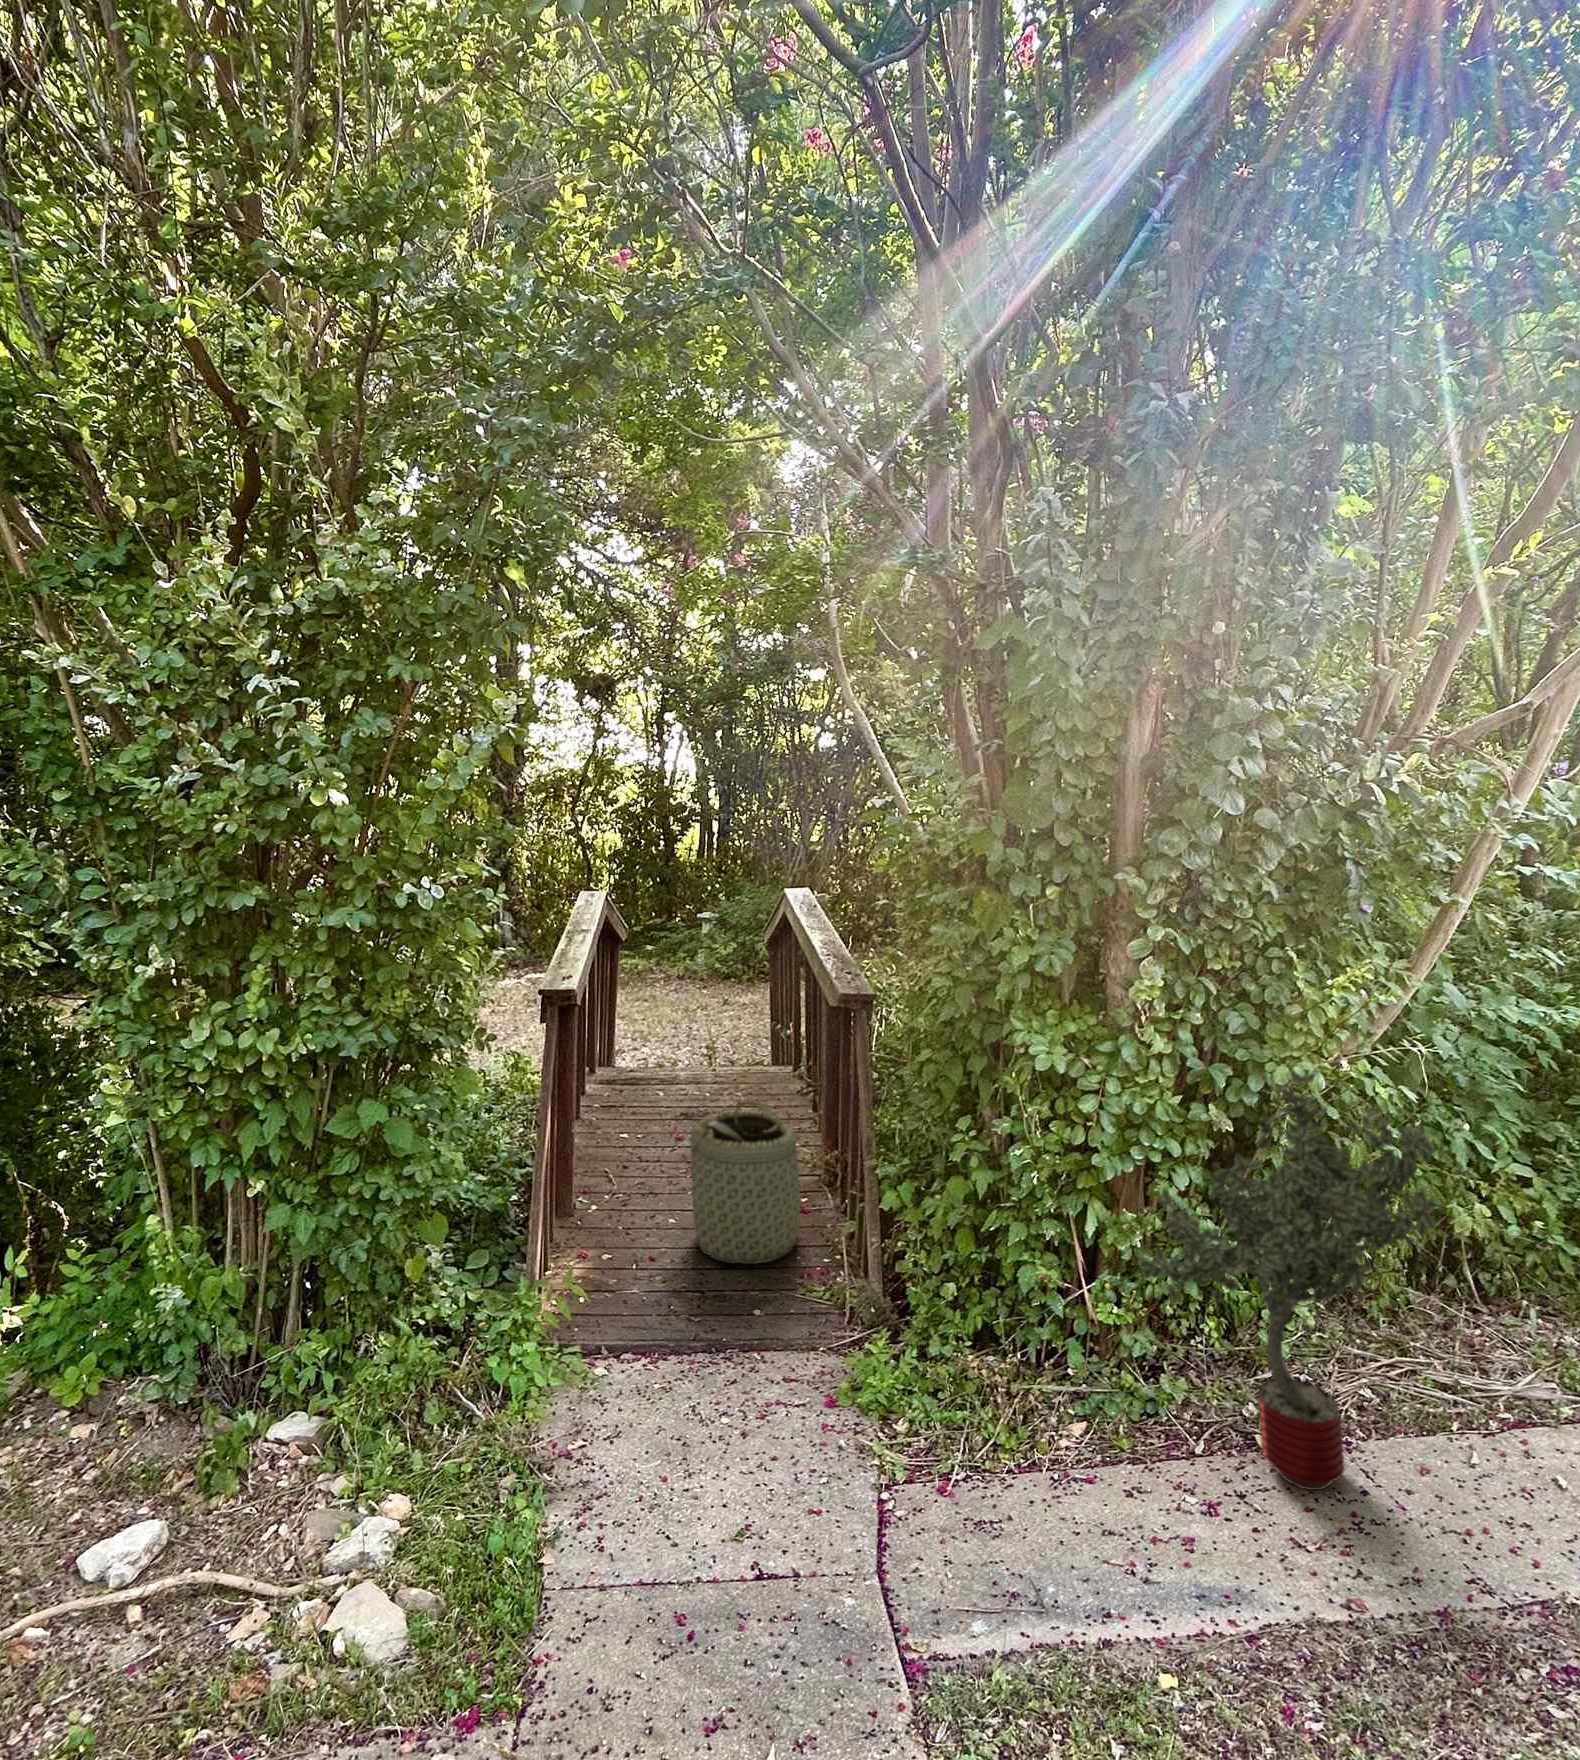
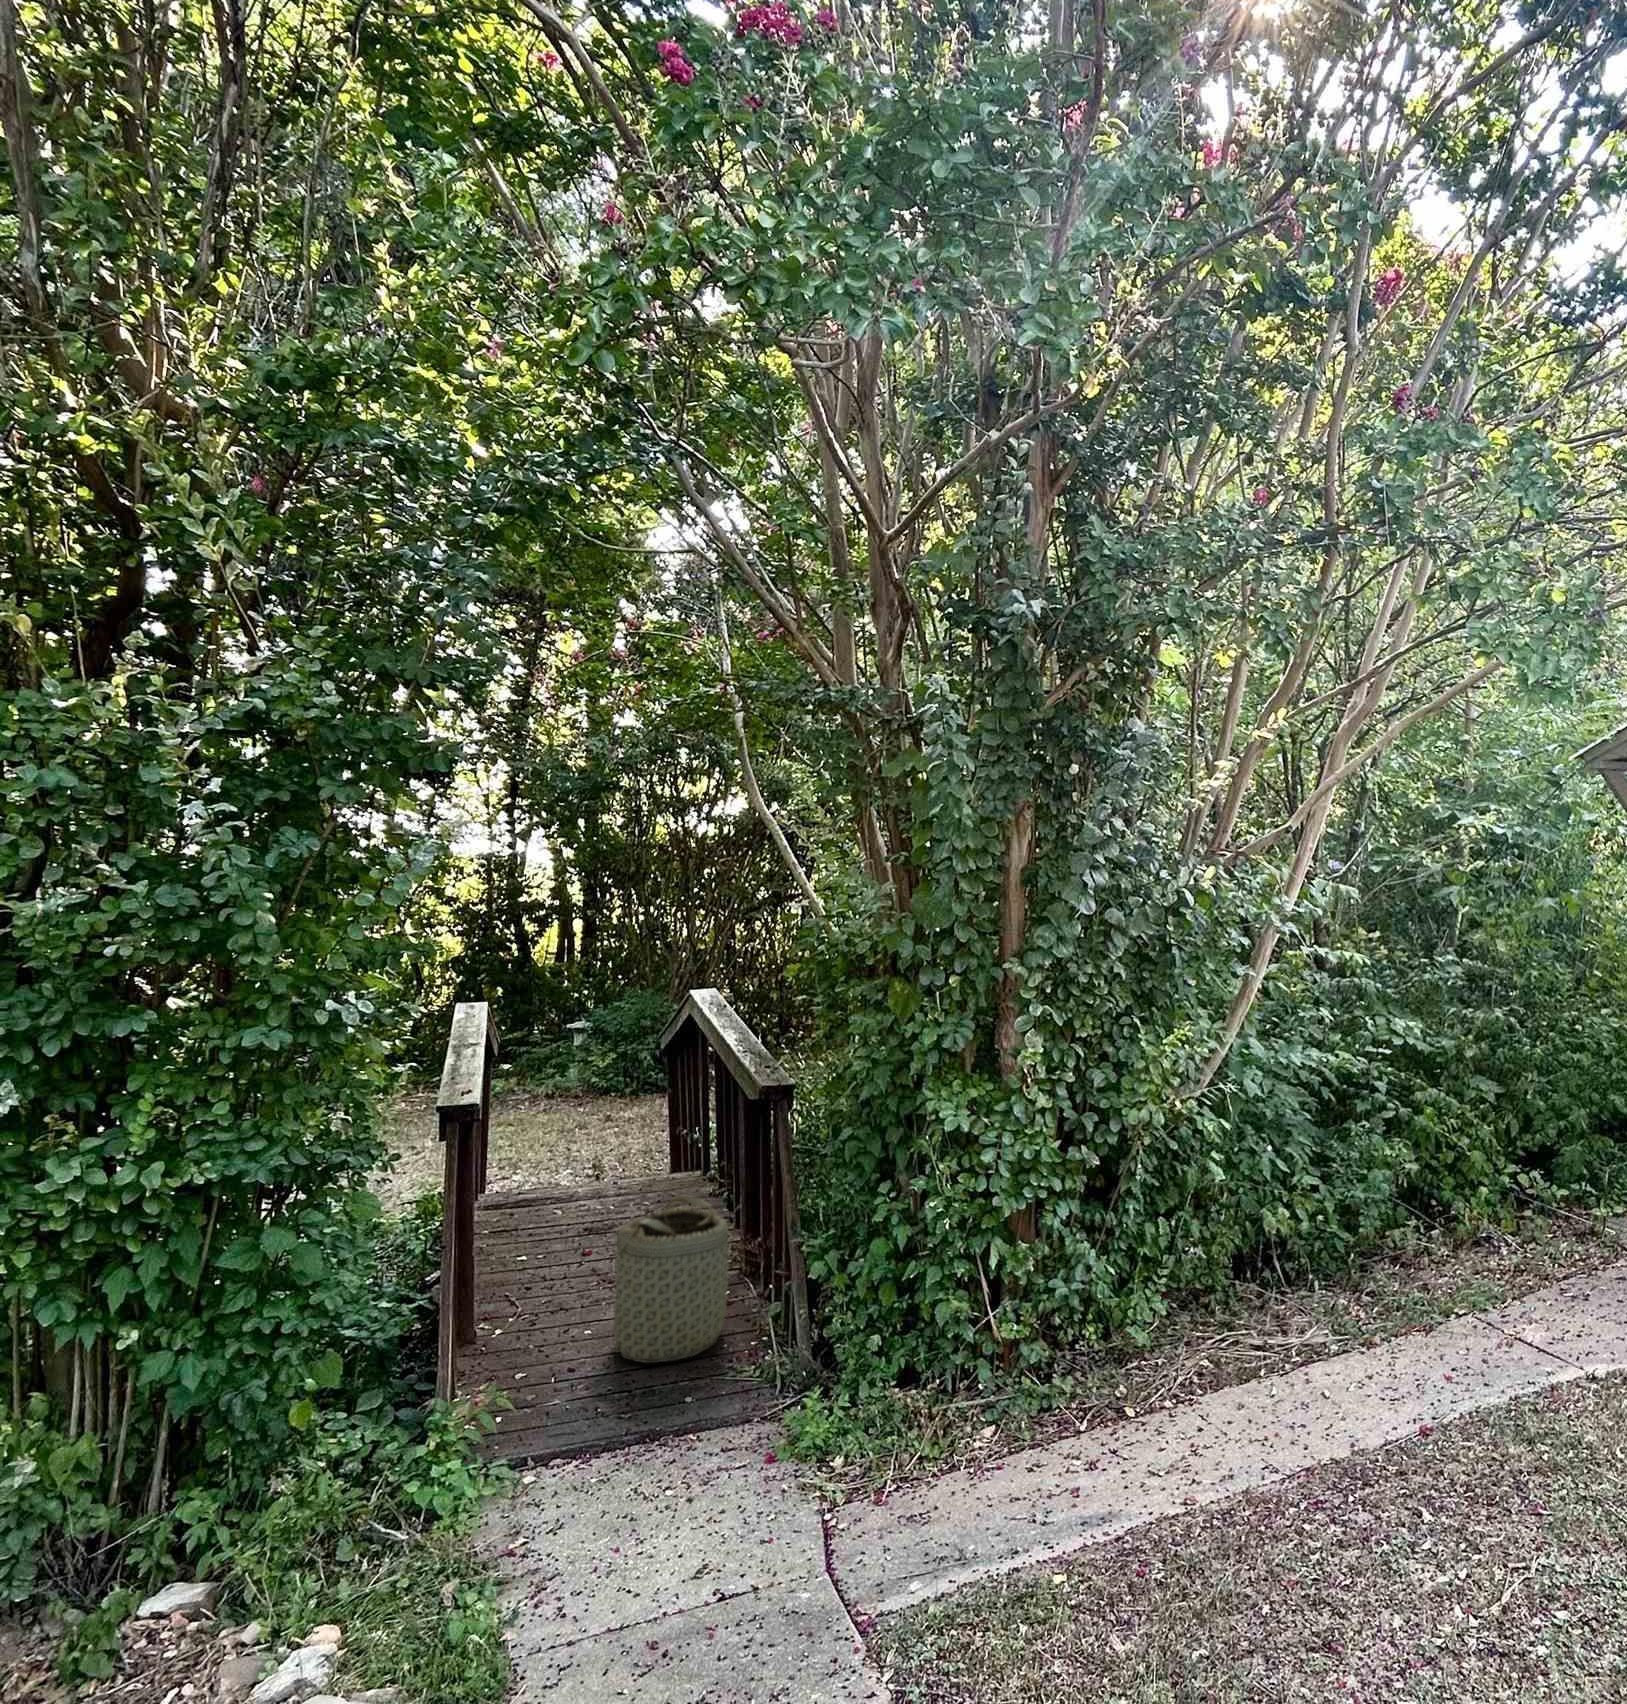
potted tree: present [1138,1069,1436,1490] -> none [1046,1097,1258,1437]

